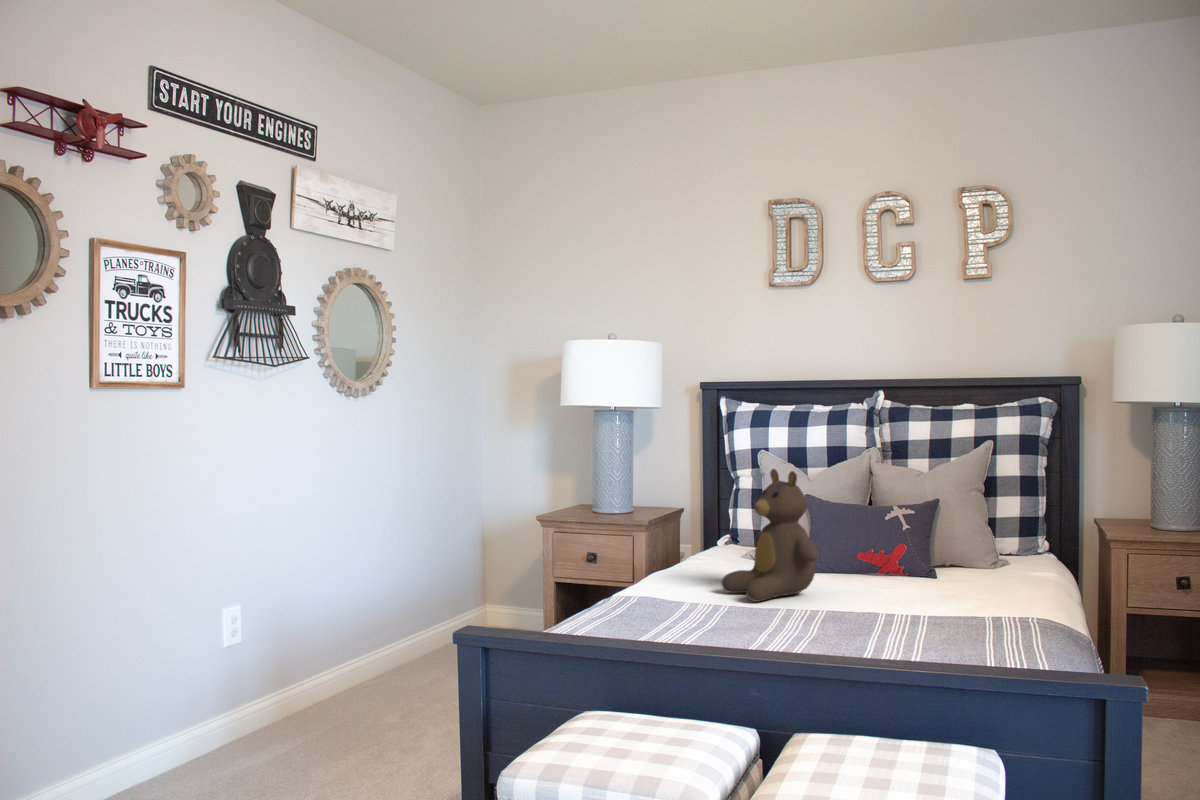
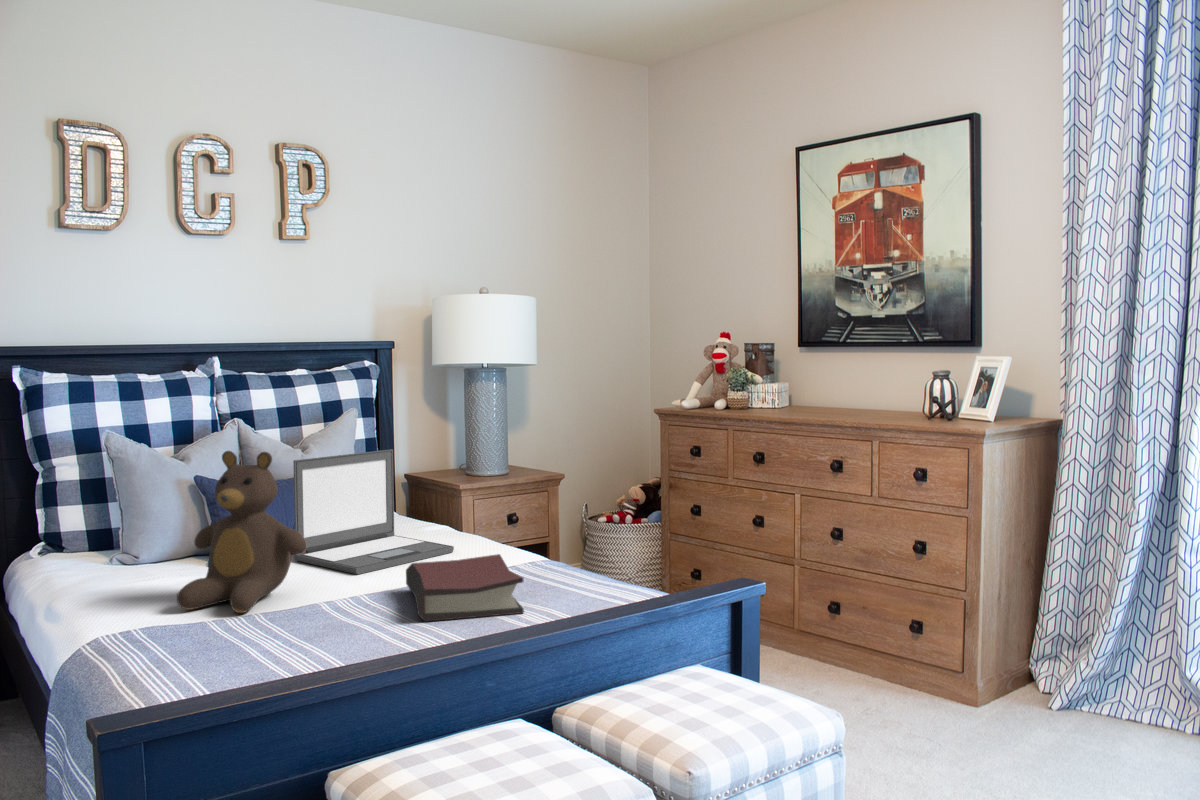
laptop: none [869,484,1018,595] -> present [293,449,454,574]
hardback book: none [853,588,993,650] -> present [406,554,524,622]

